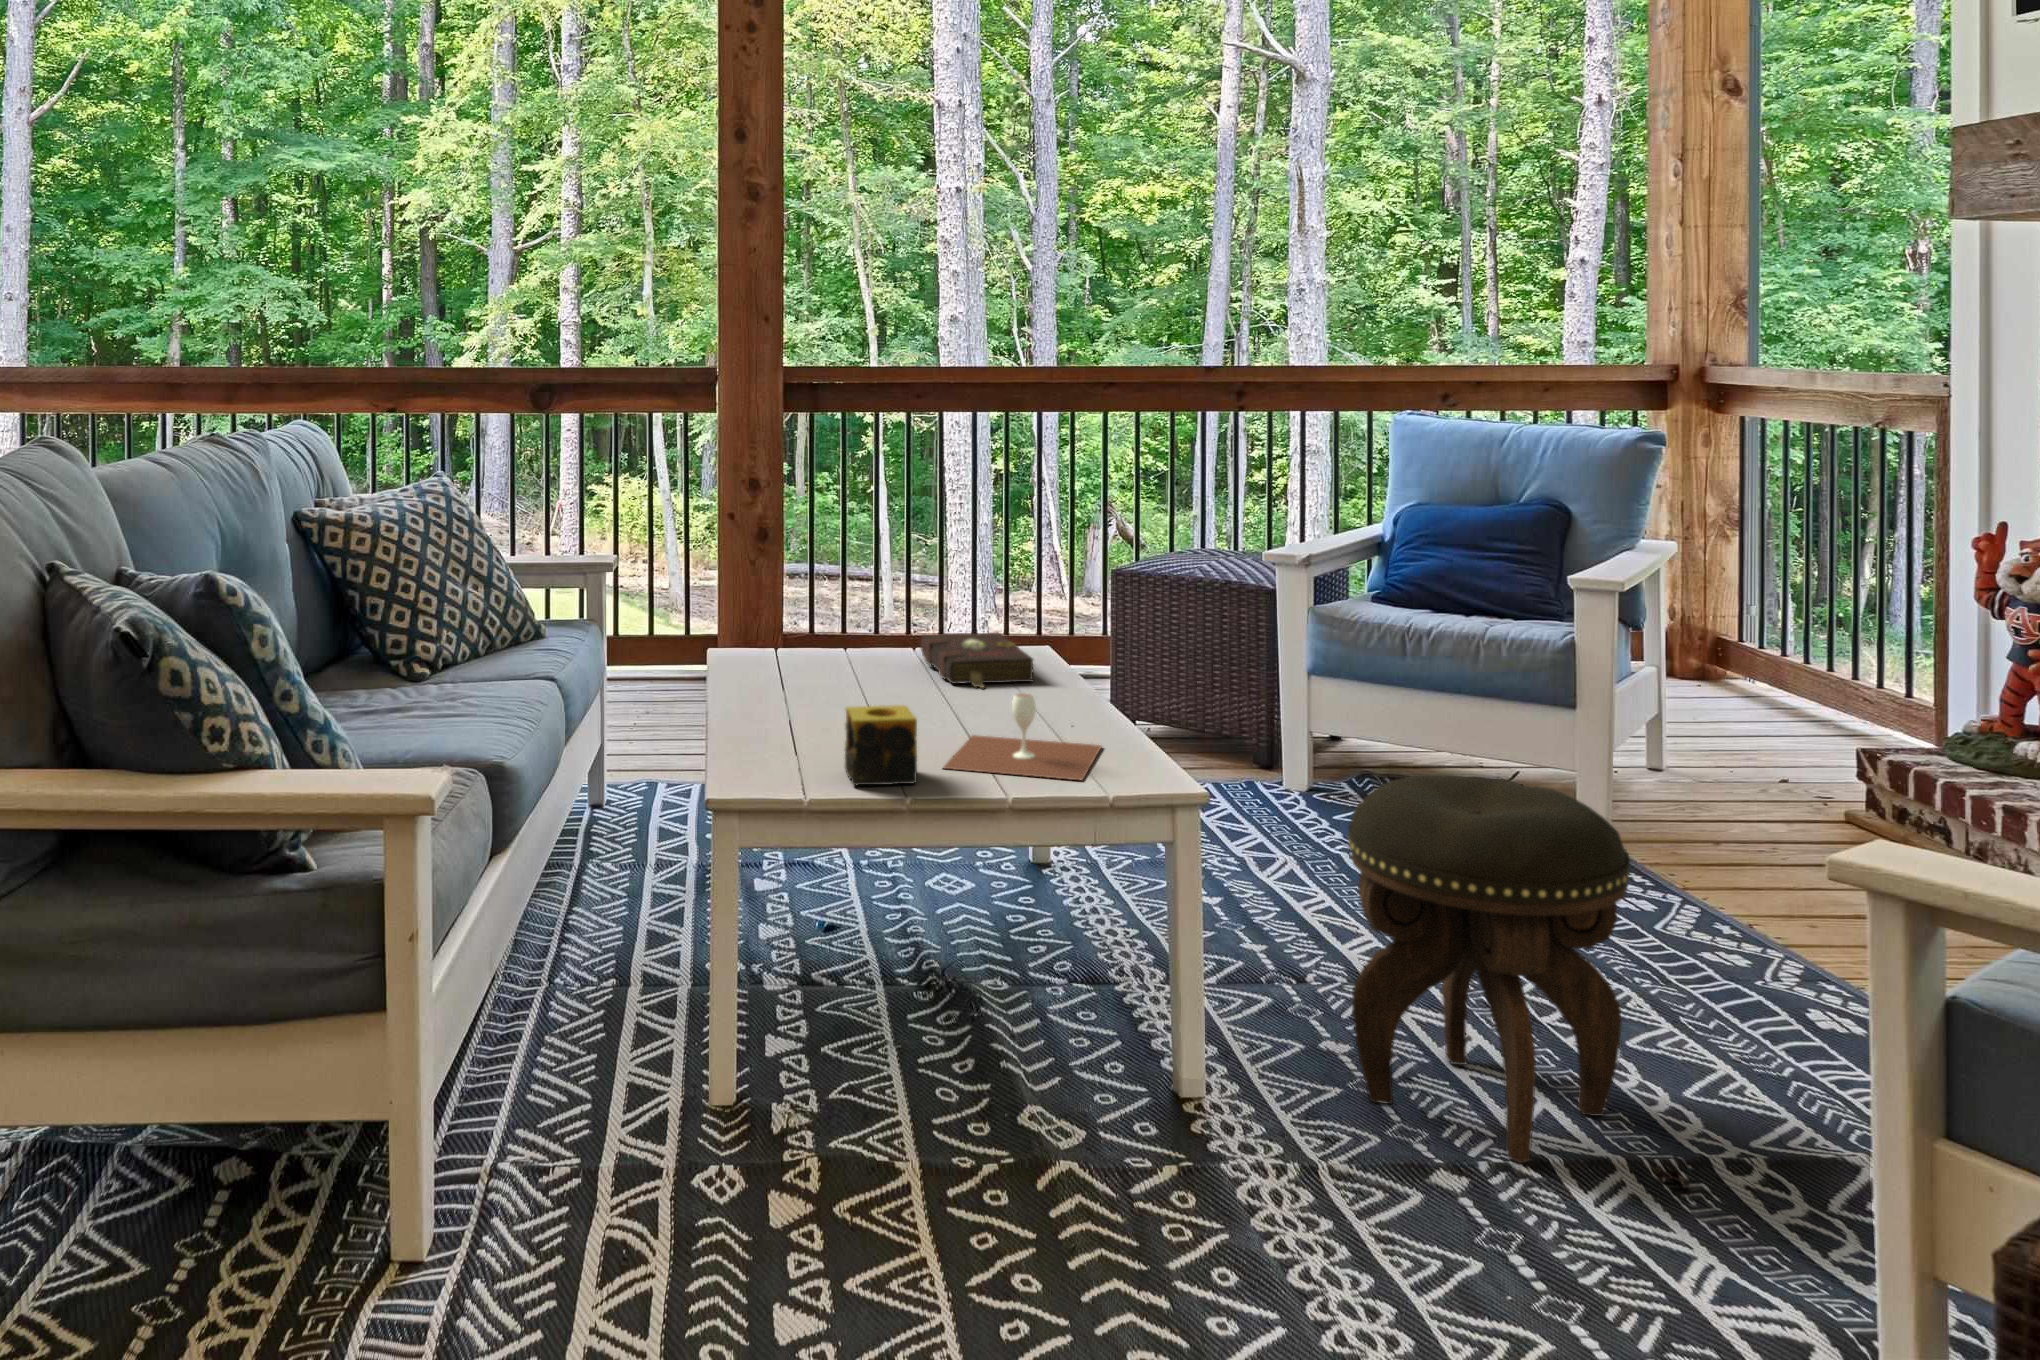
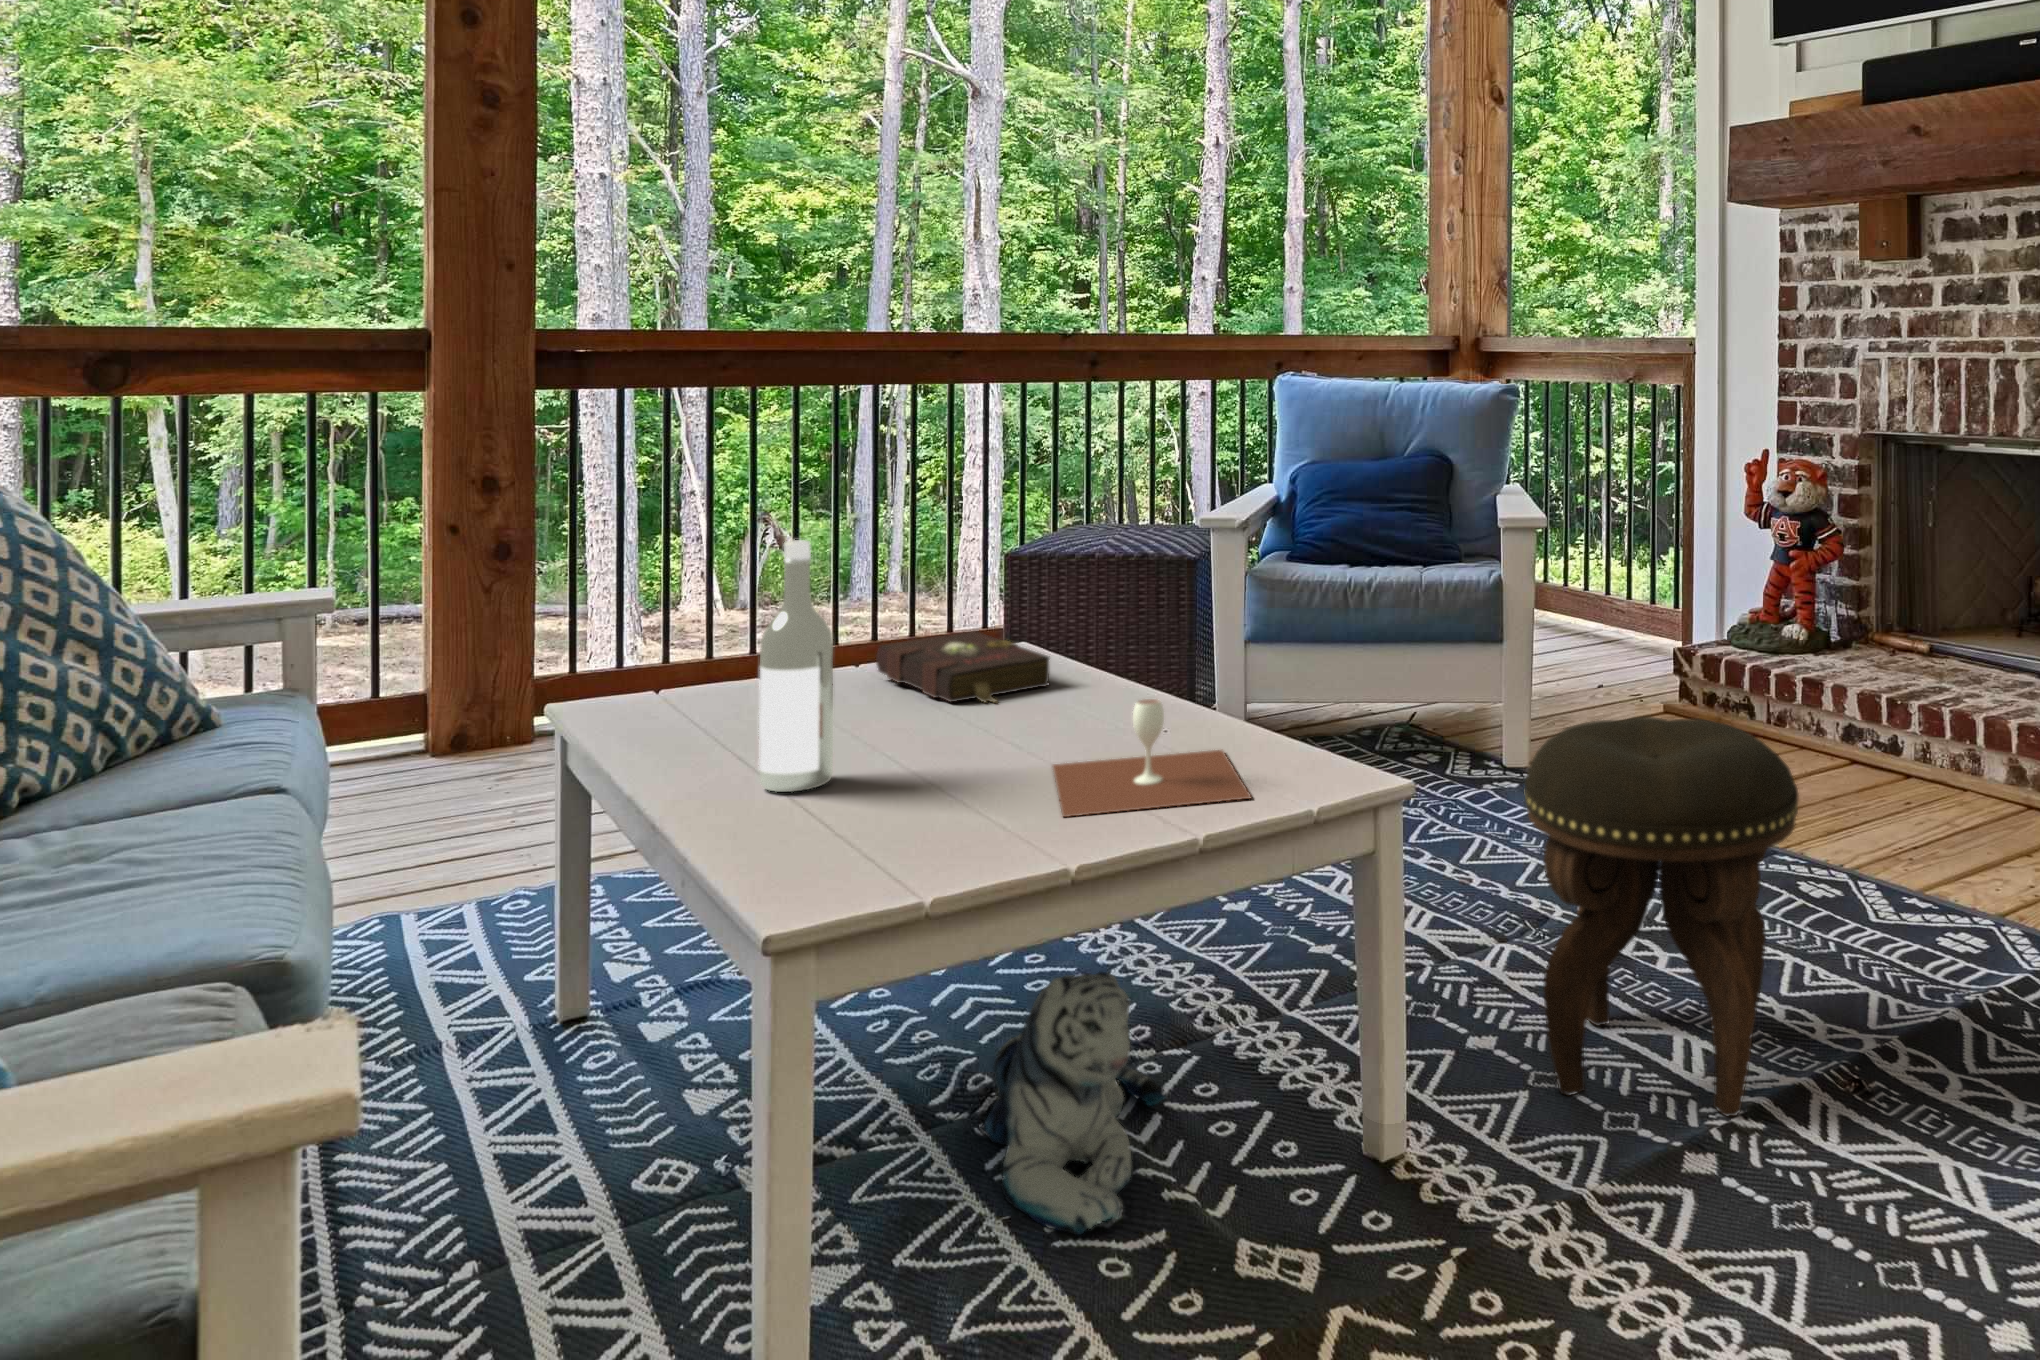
wine bottle: none [783,551,829,724] -> present [759,540,833,792]
candle: present [845,705,917,786] -> none [930,739,1057,866]
plush toy: none [904,889,1045,1069] -> present [982,972,1165,1235]

